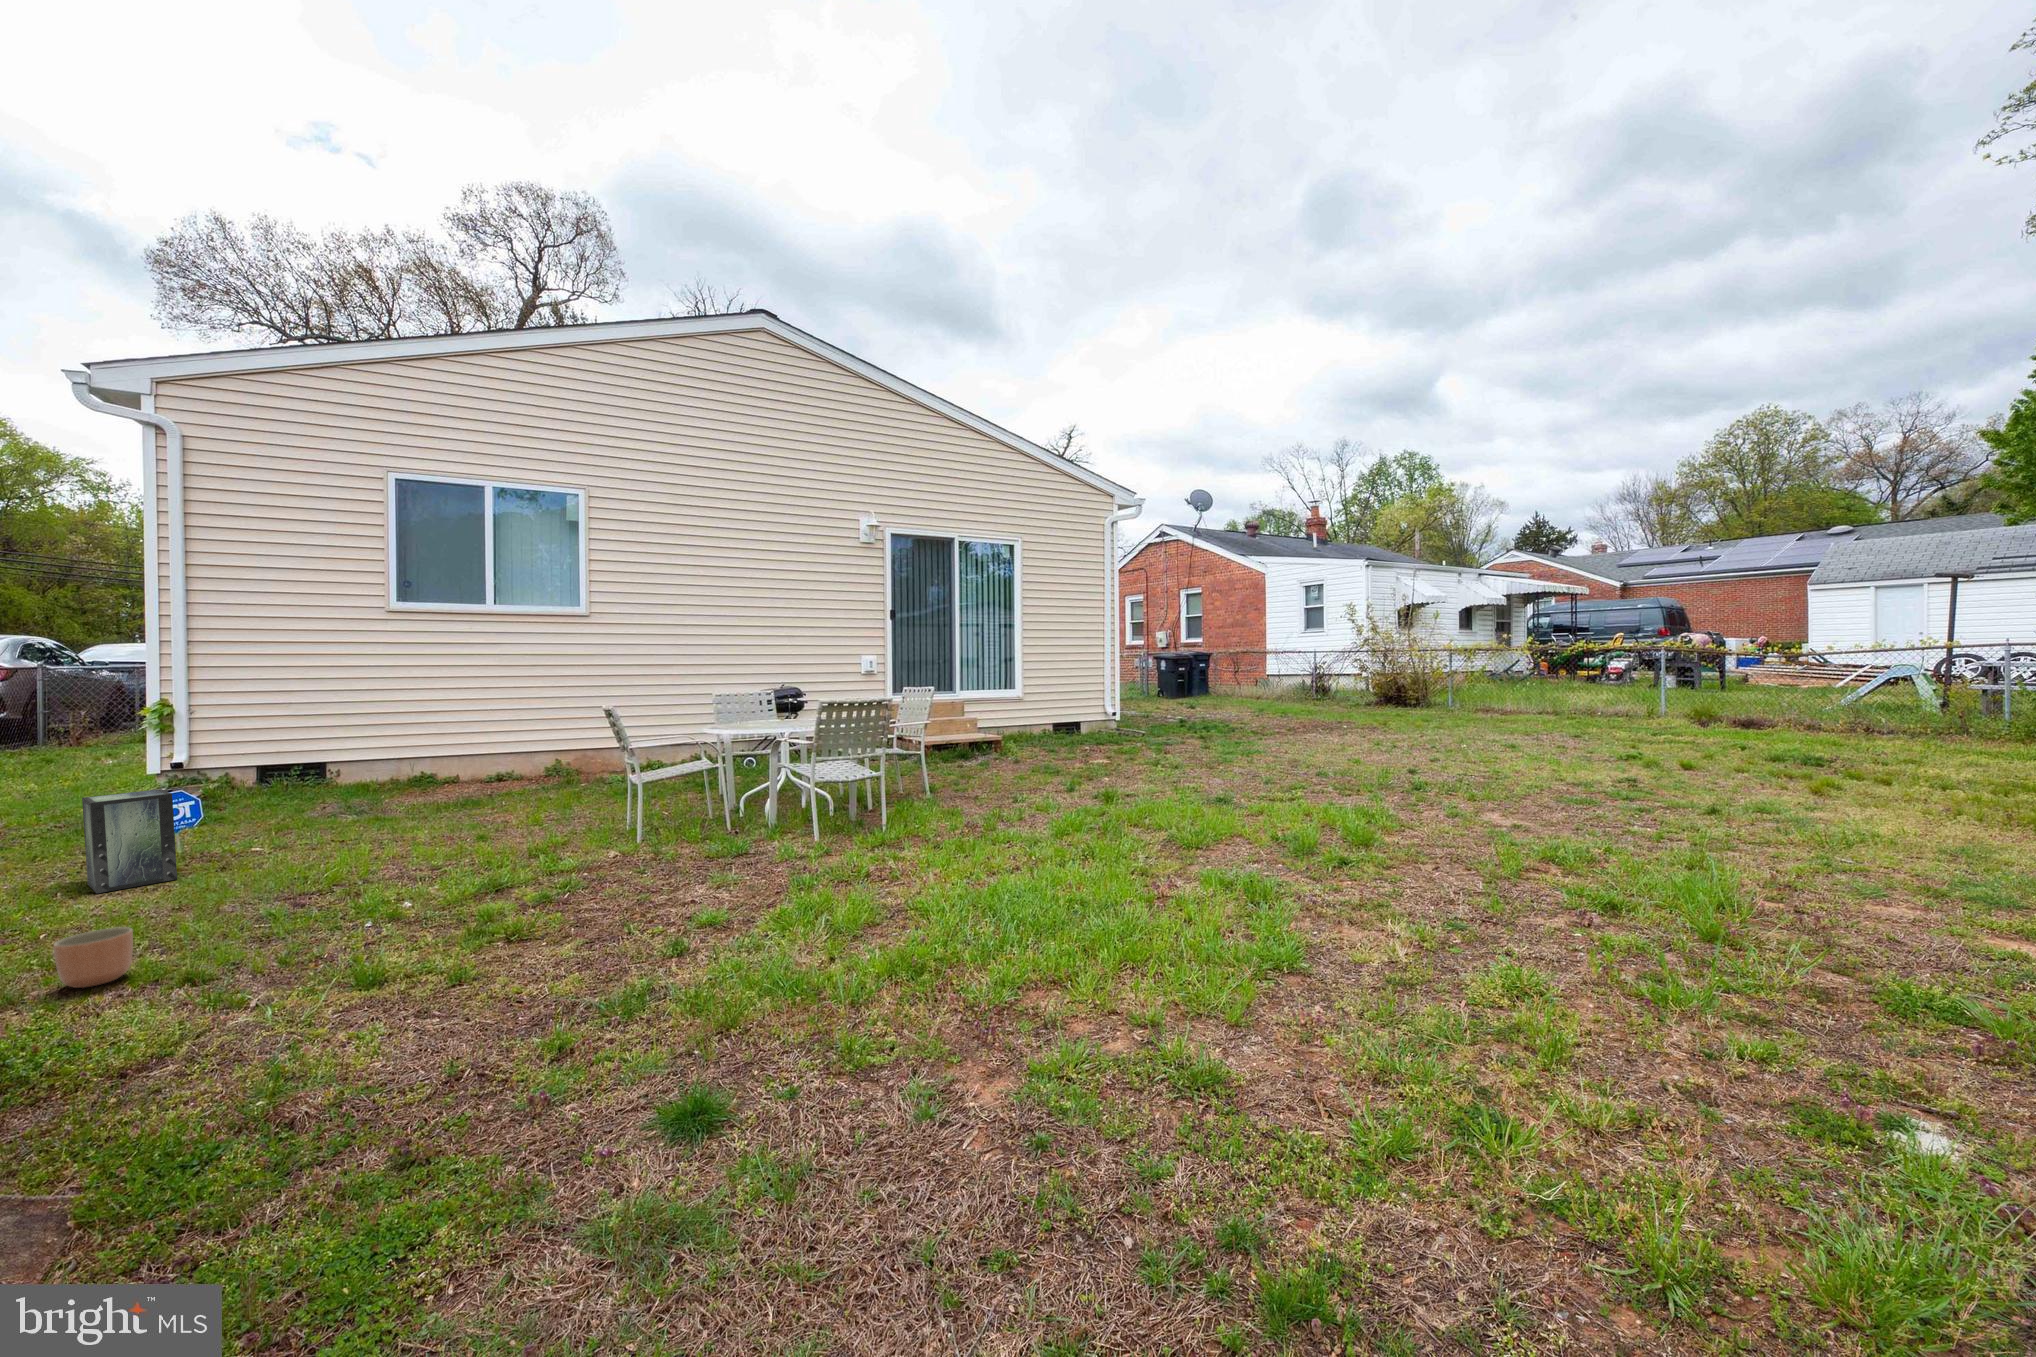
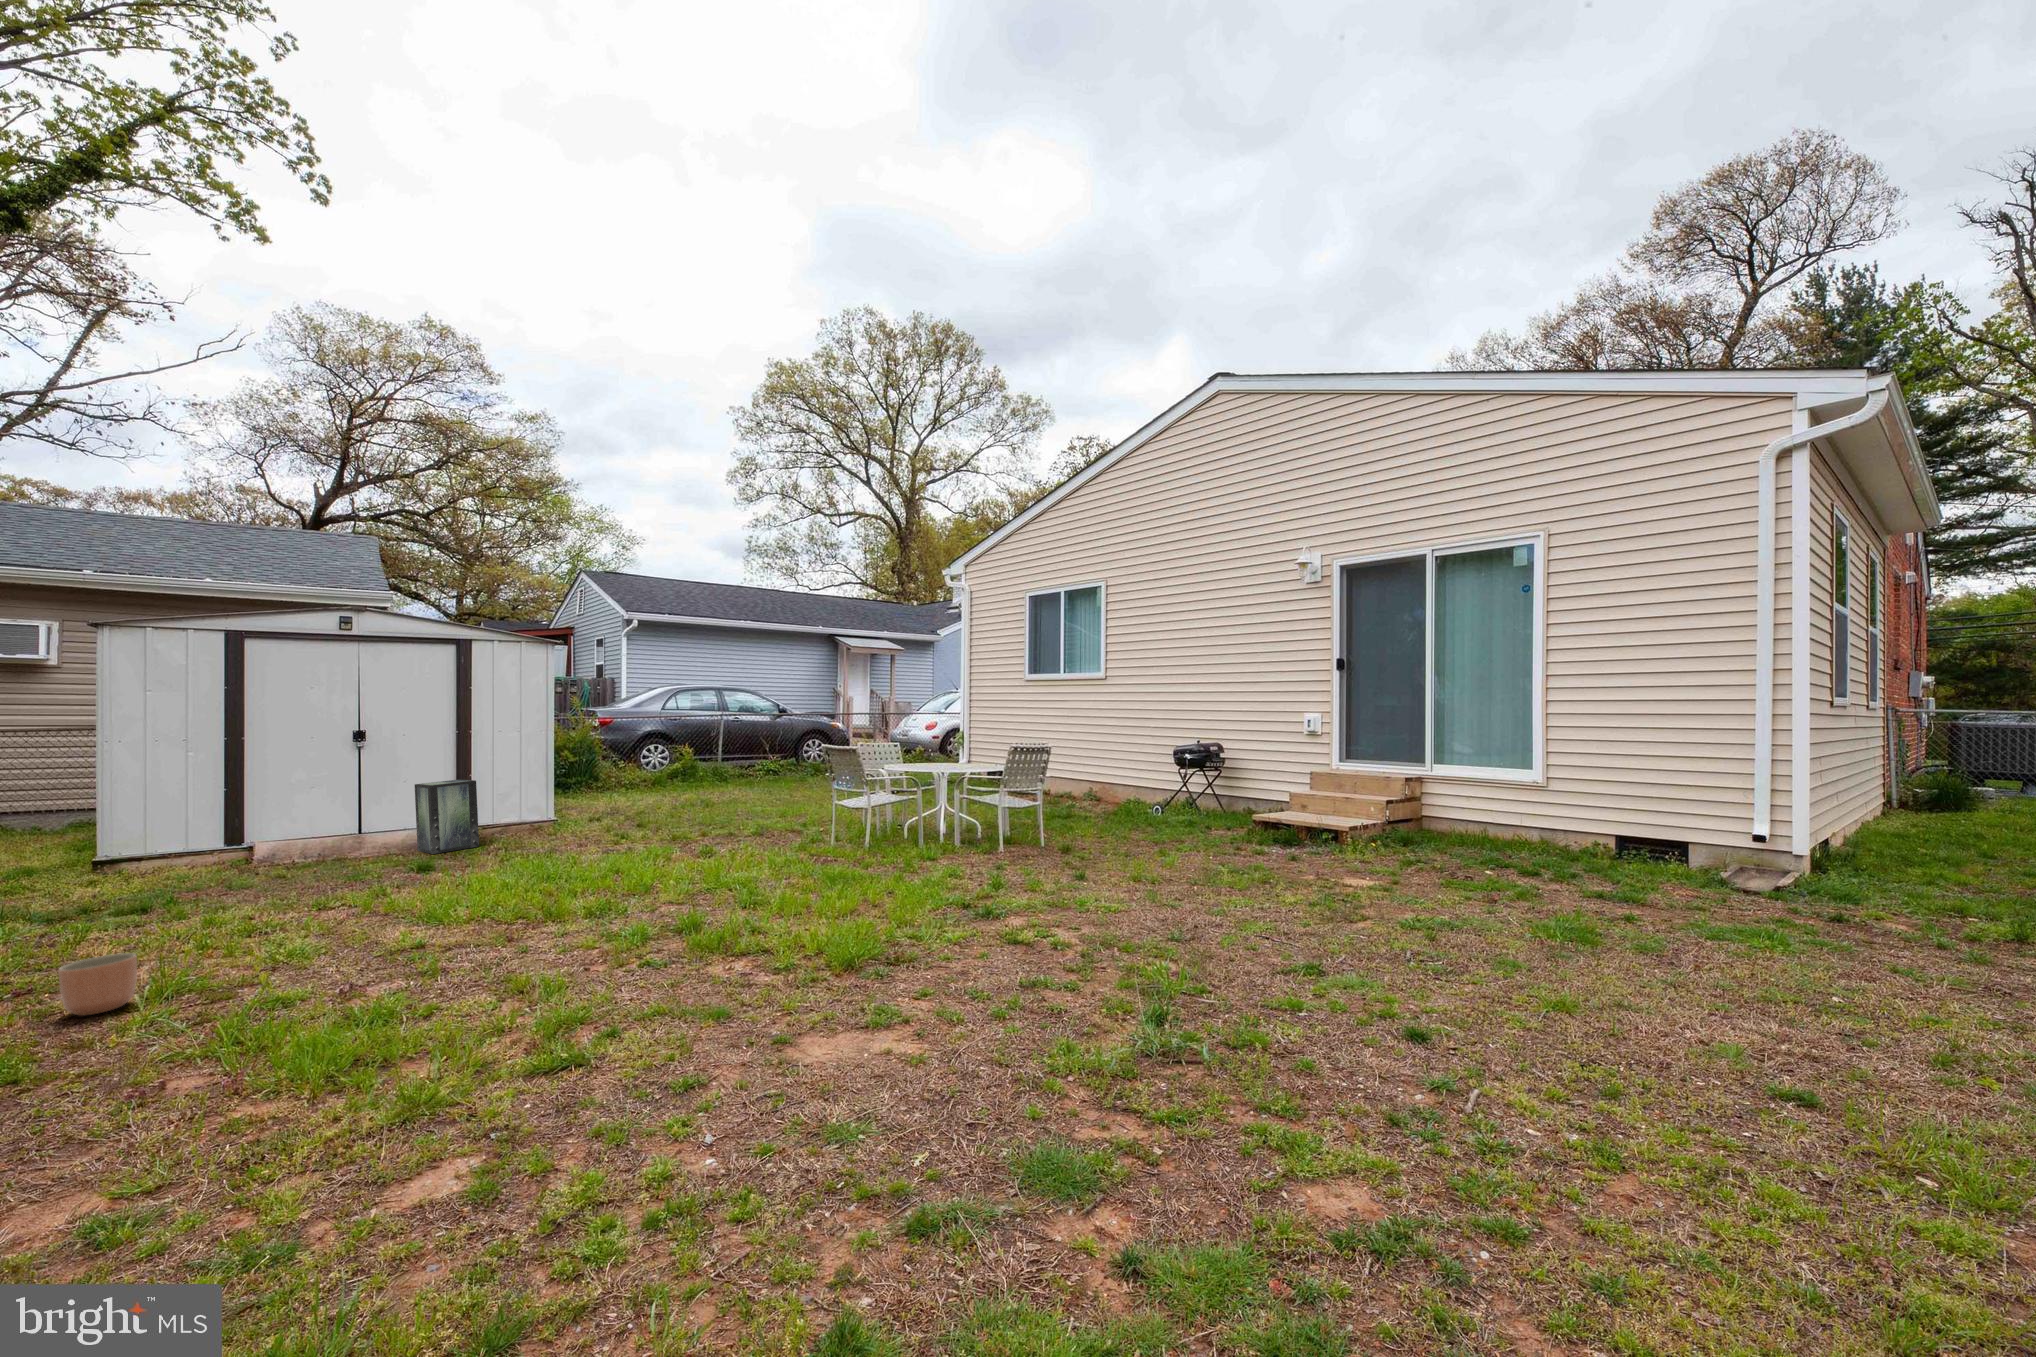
storage box: present [82,789,177,893] -> present [415,779,479,854]

